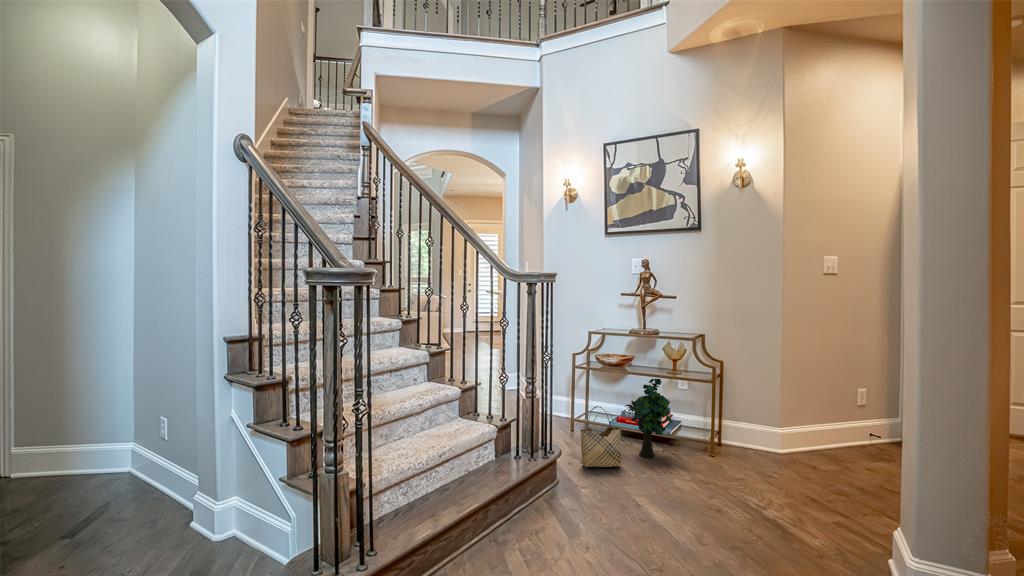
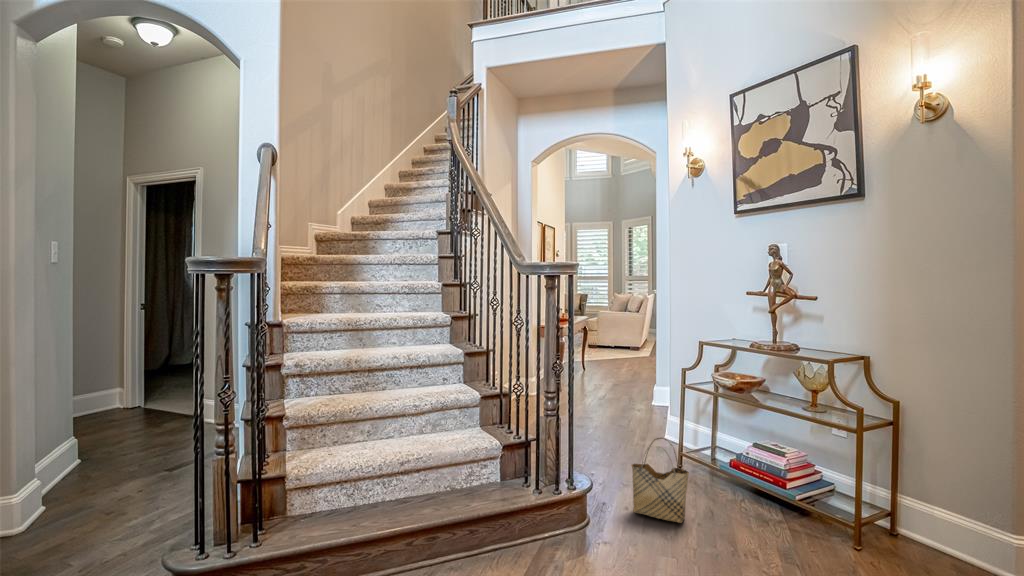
decorative plant: present [625,379,672,458] -> none [712,412,784,522]

